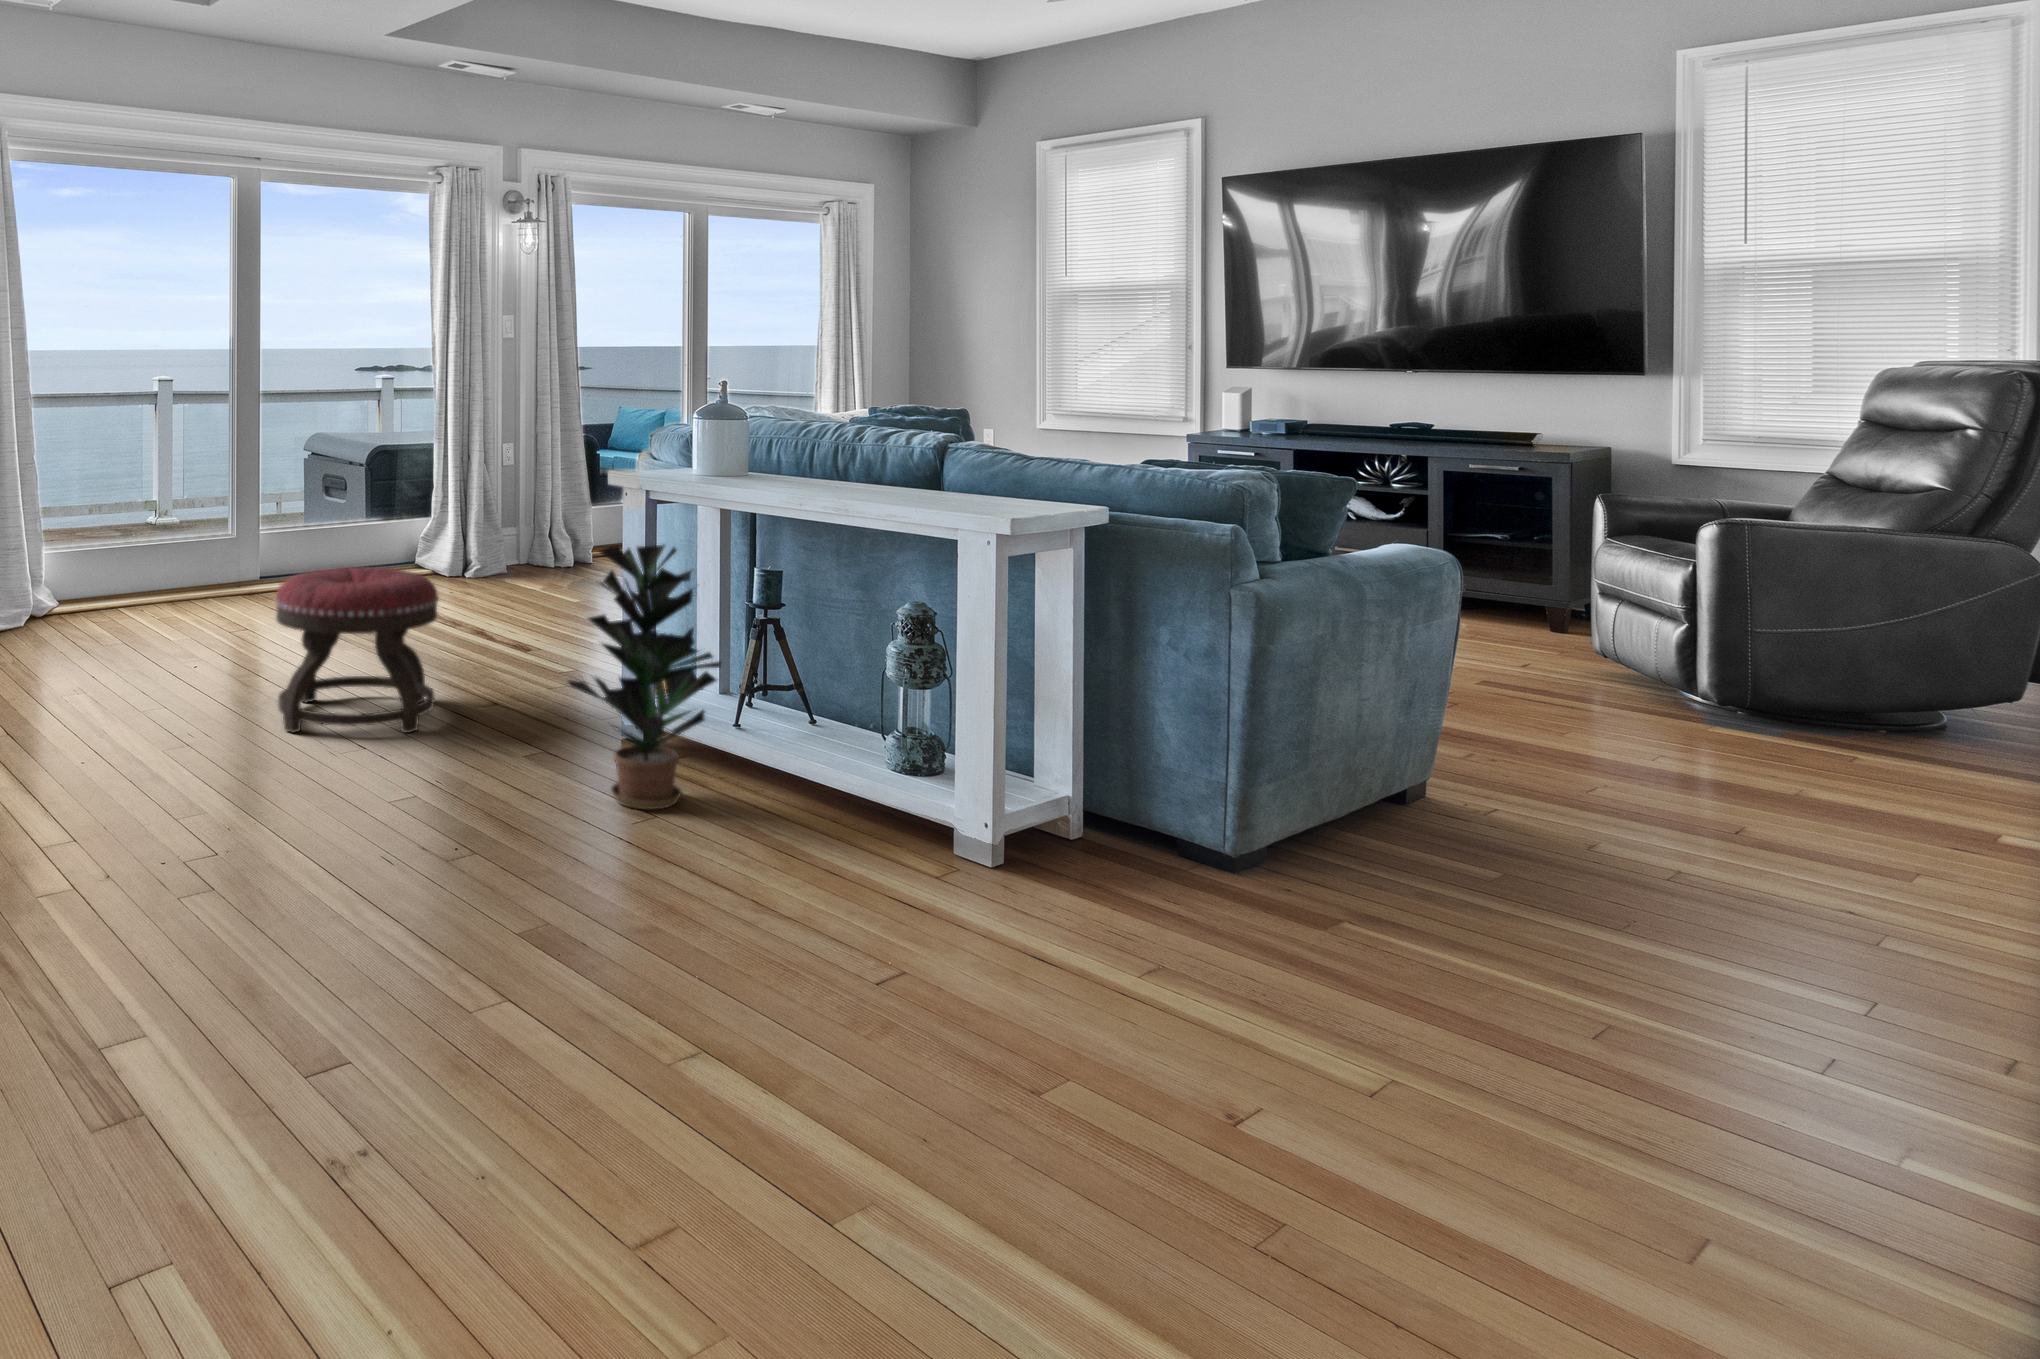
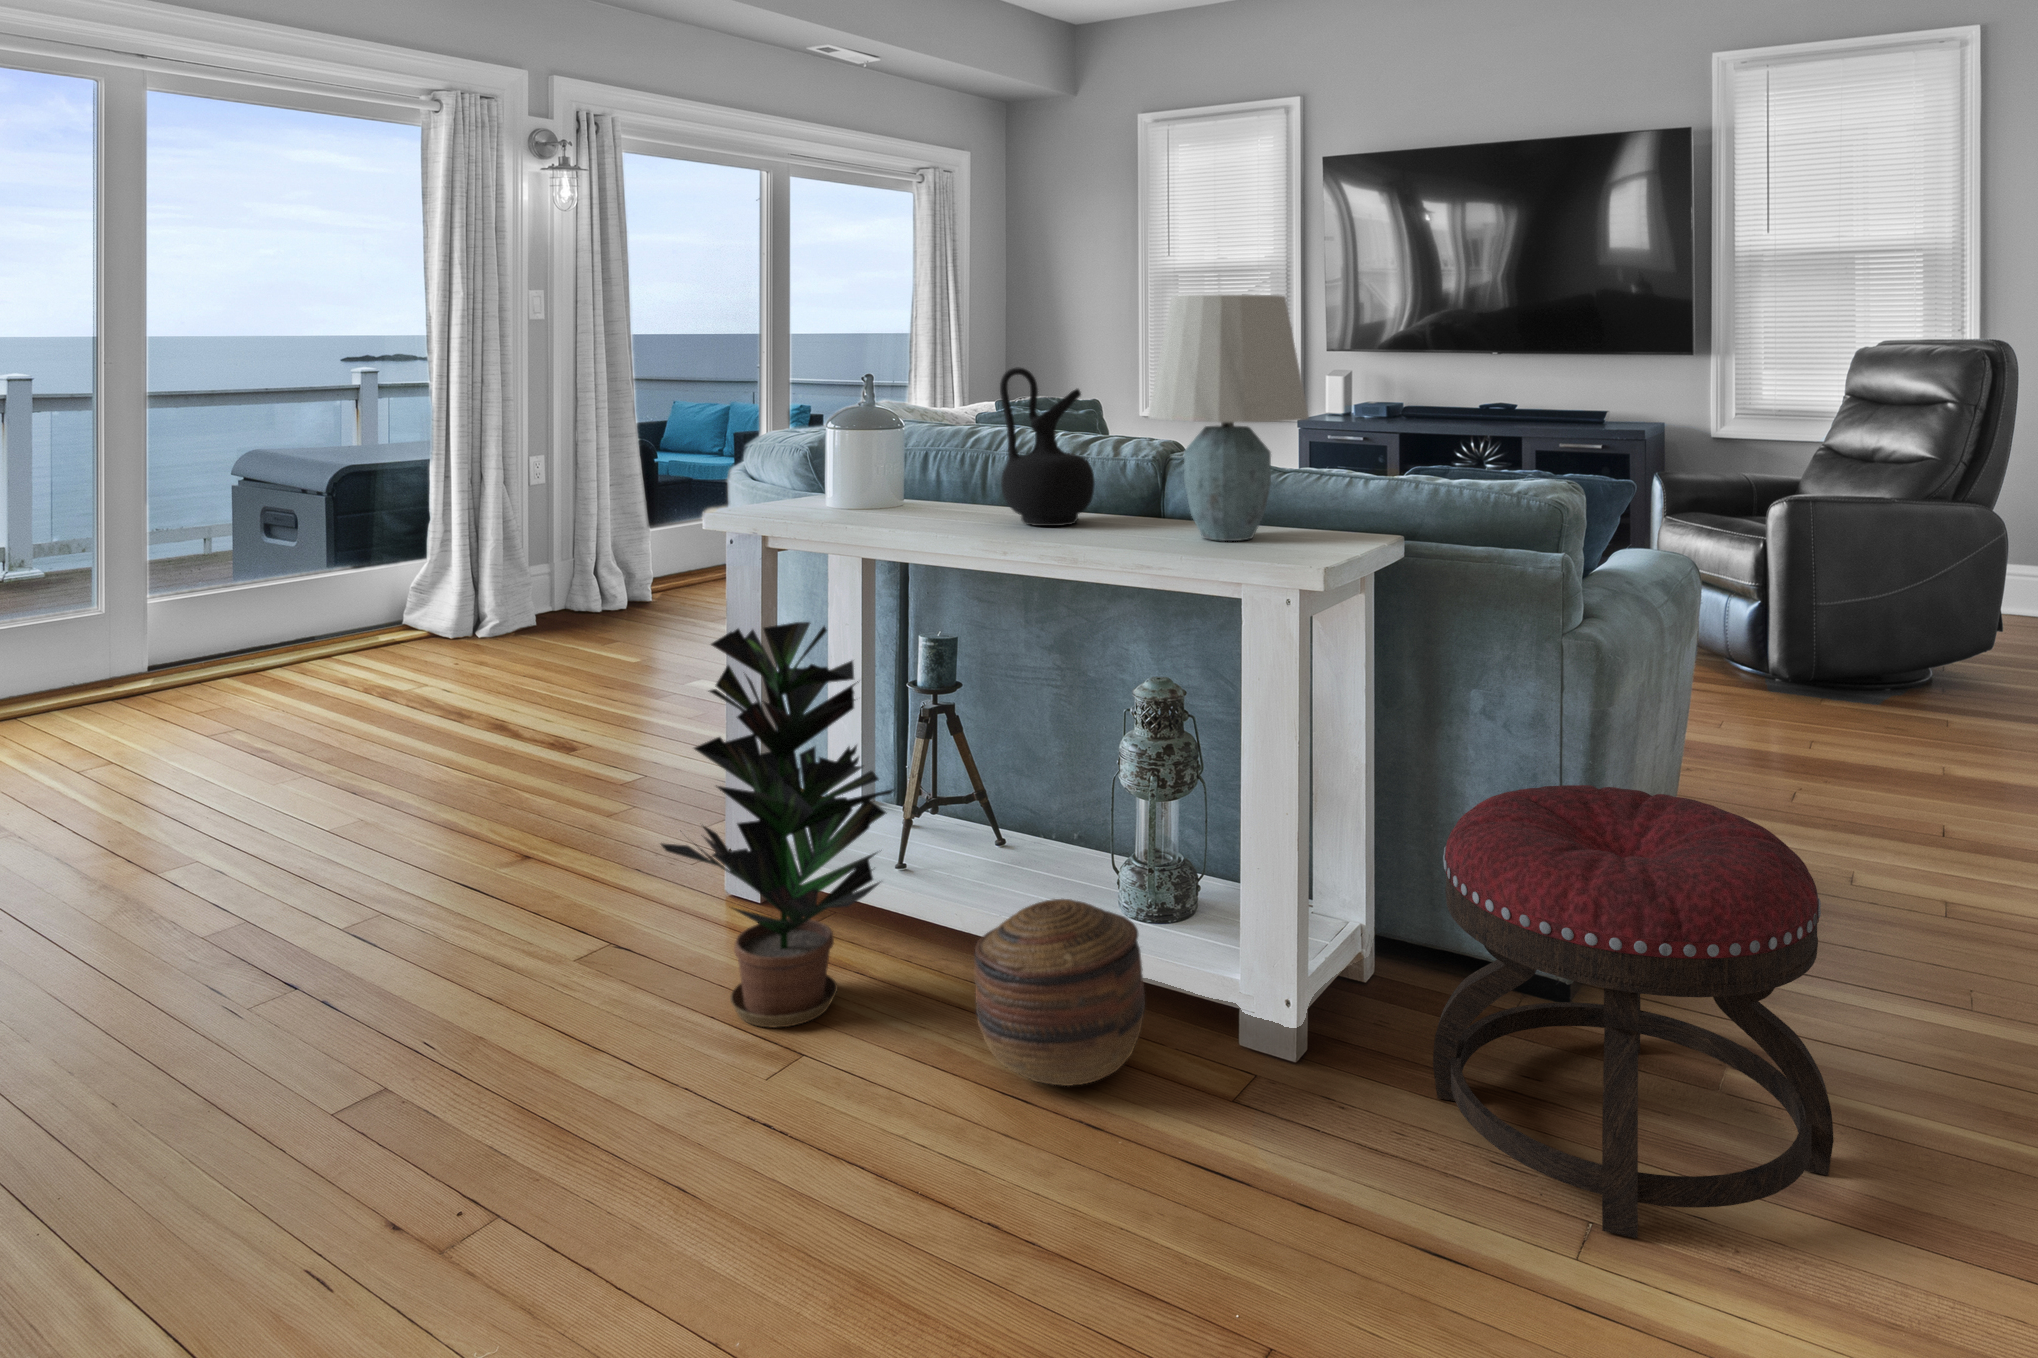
table lamp: none [906,318,1034,501] -> present [1148,295,1309,541]
ceramic jug: none [807,372,878,488] -> present [1000,367,1095,526]
ottoman: present [275,567,439,733] -> present [1433,785,1834,1238]
basket: none [764,741,885,862] -> present [974,899,1145,1086]

